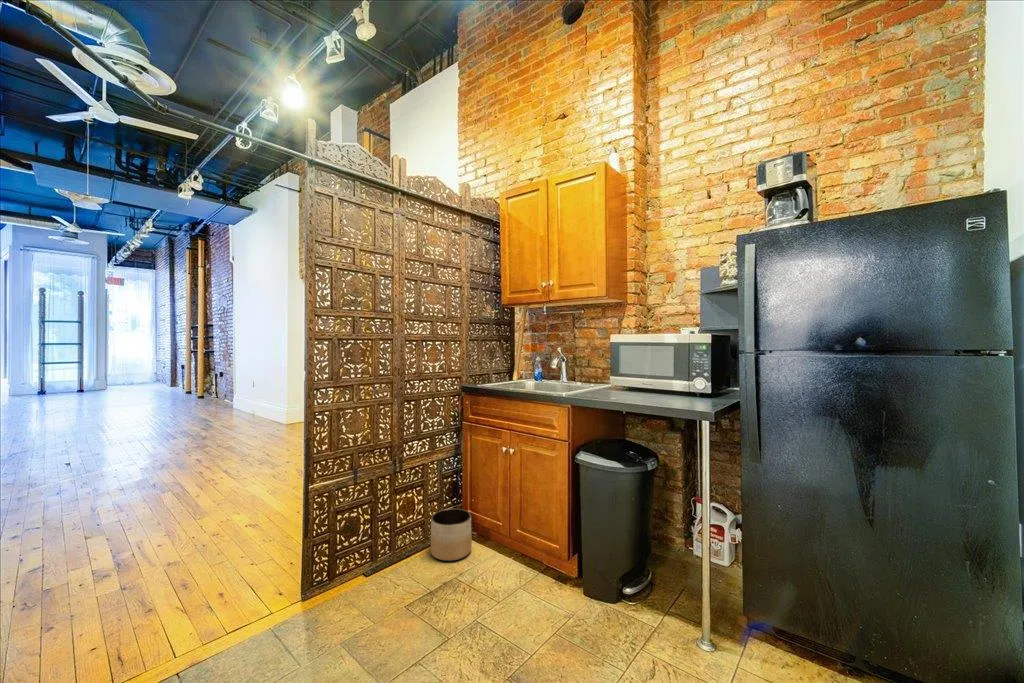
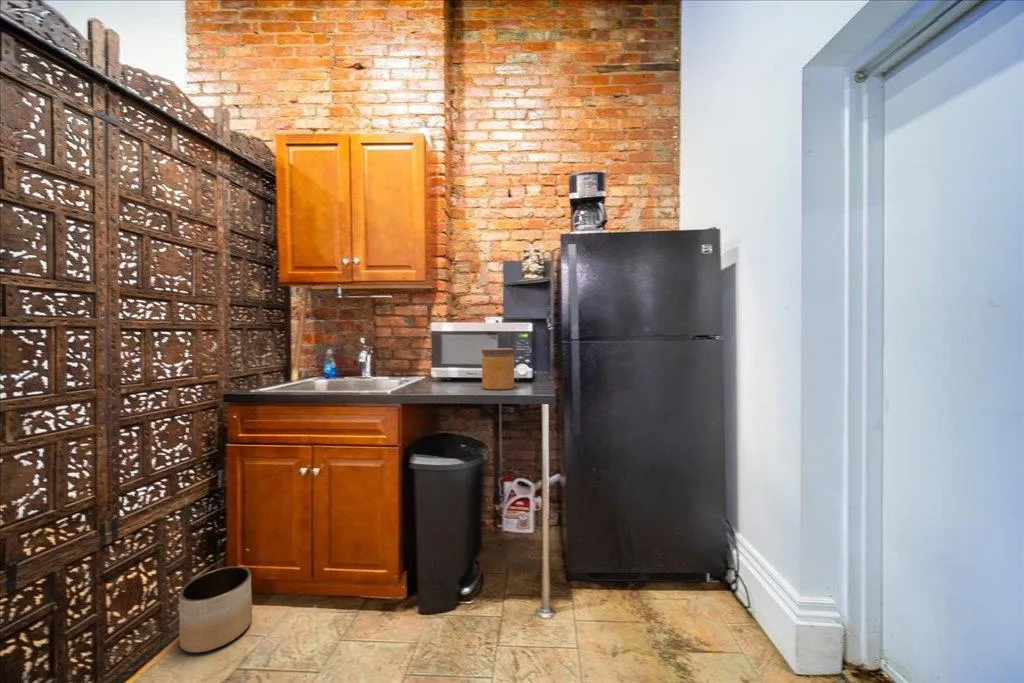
jar: none [649,359,684,401] -> present [482,348,514,390]

